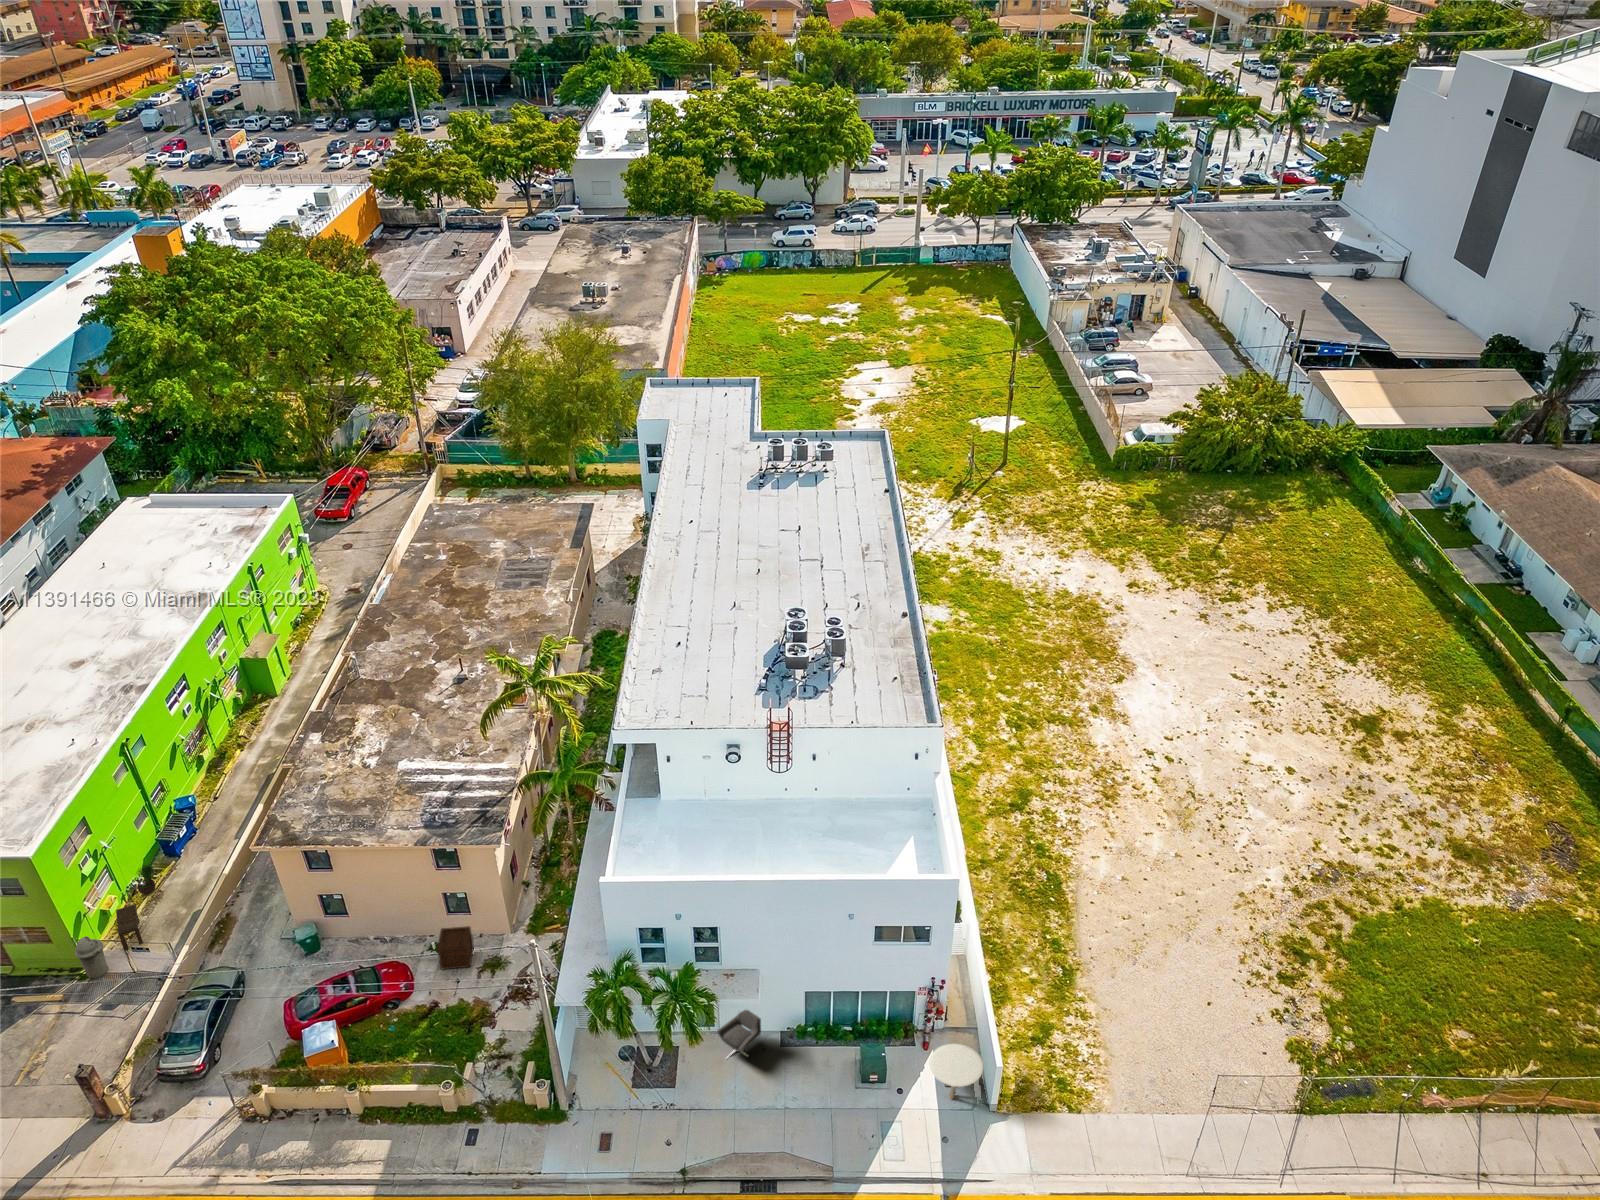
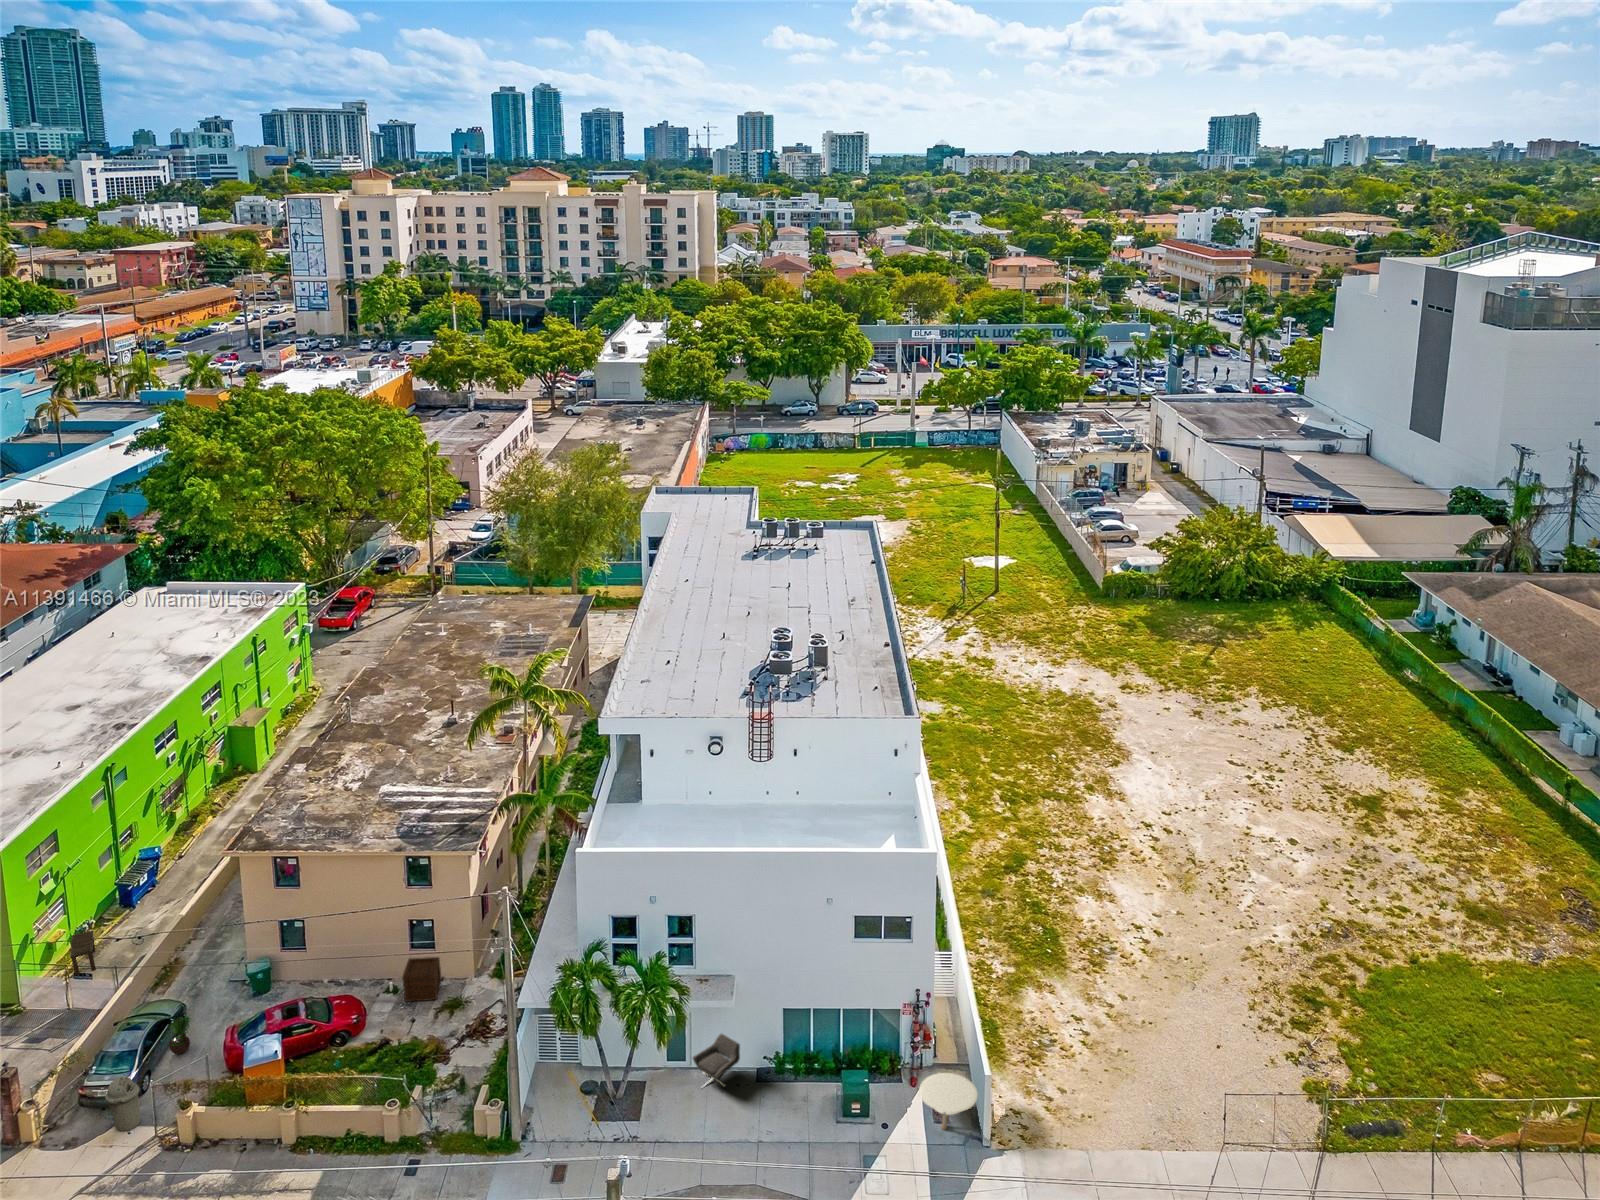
potted tree: present [138,863,155,894] -> present [169,1016,190,1054]
trash can: present [75,936,108,979] -> present [105,1077,141,1131]

